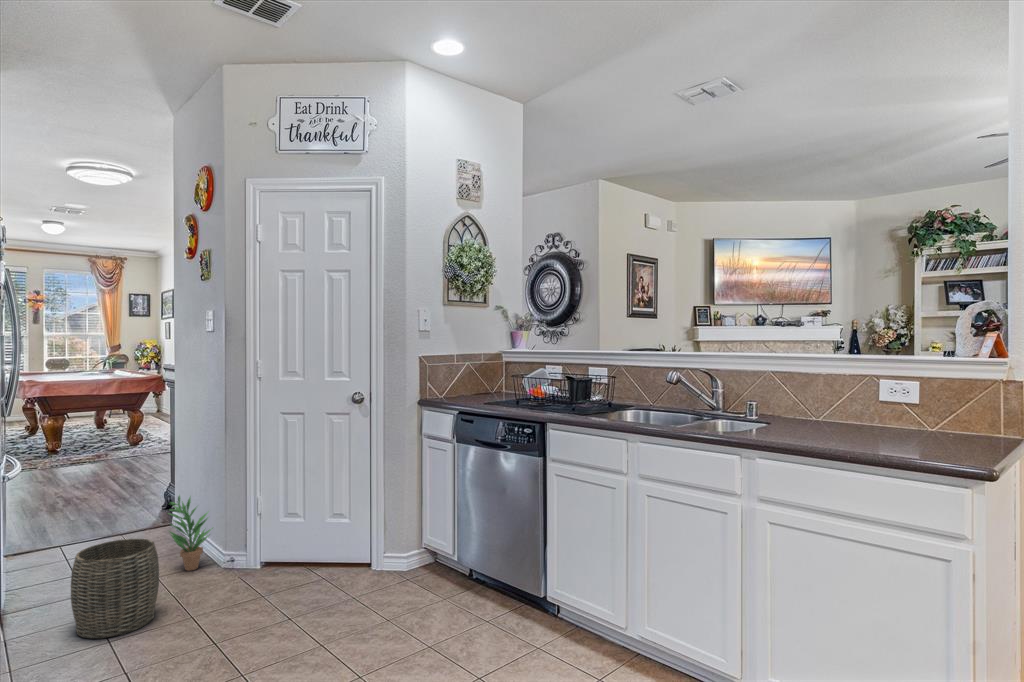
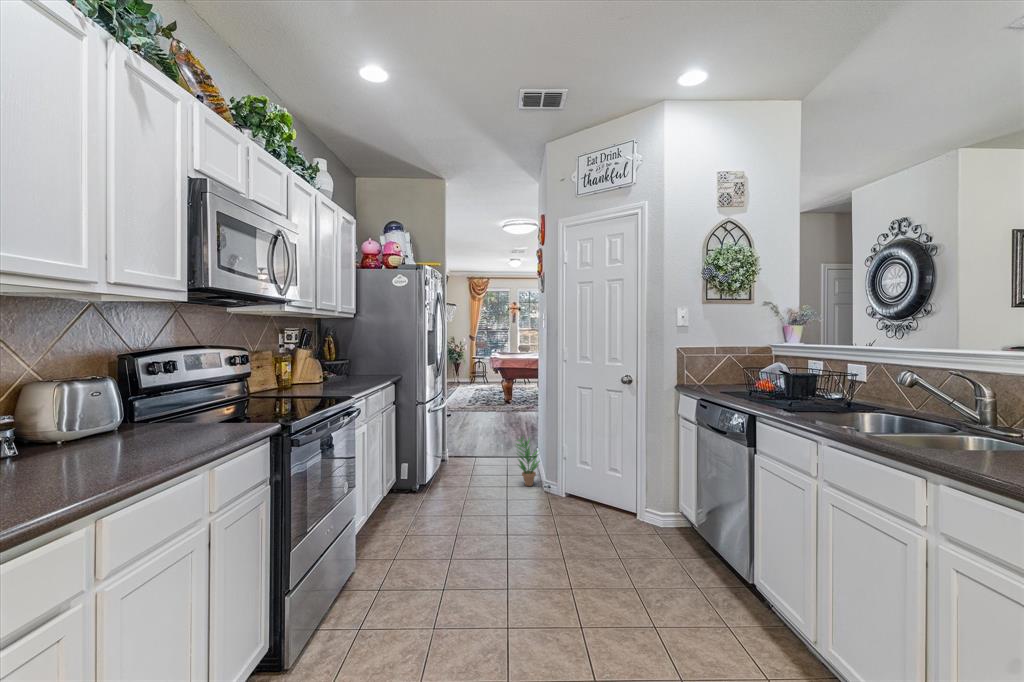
woven basket: present [71,539,159,639] -> none [450,456,495,513]

